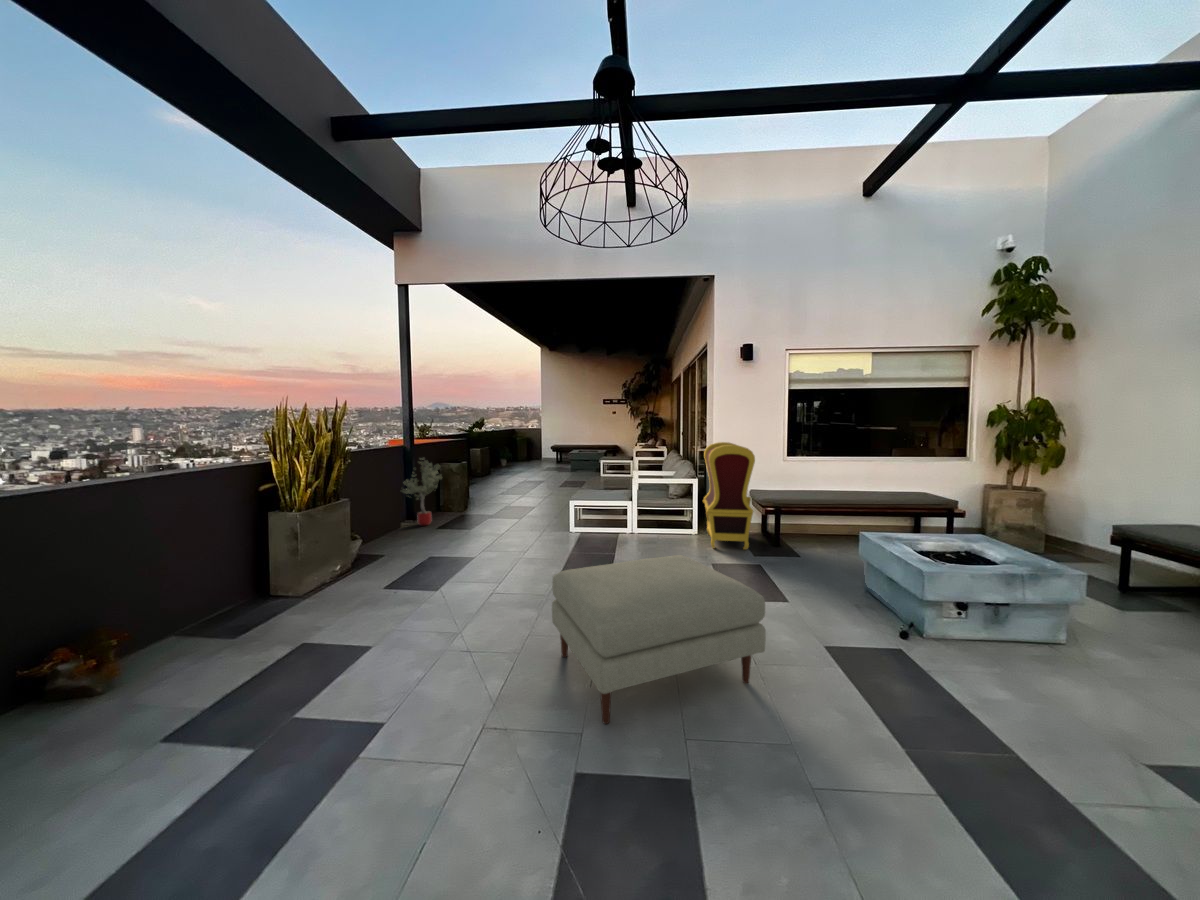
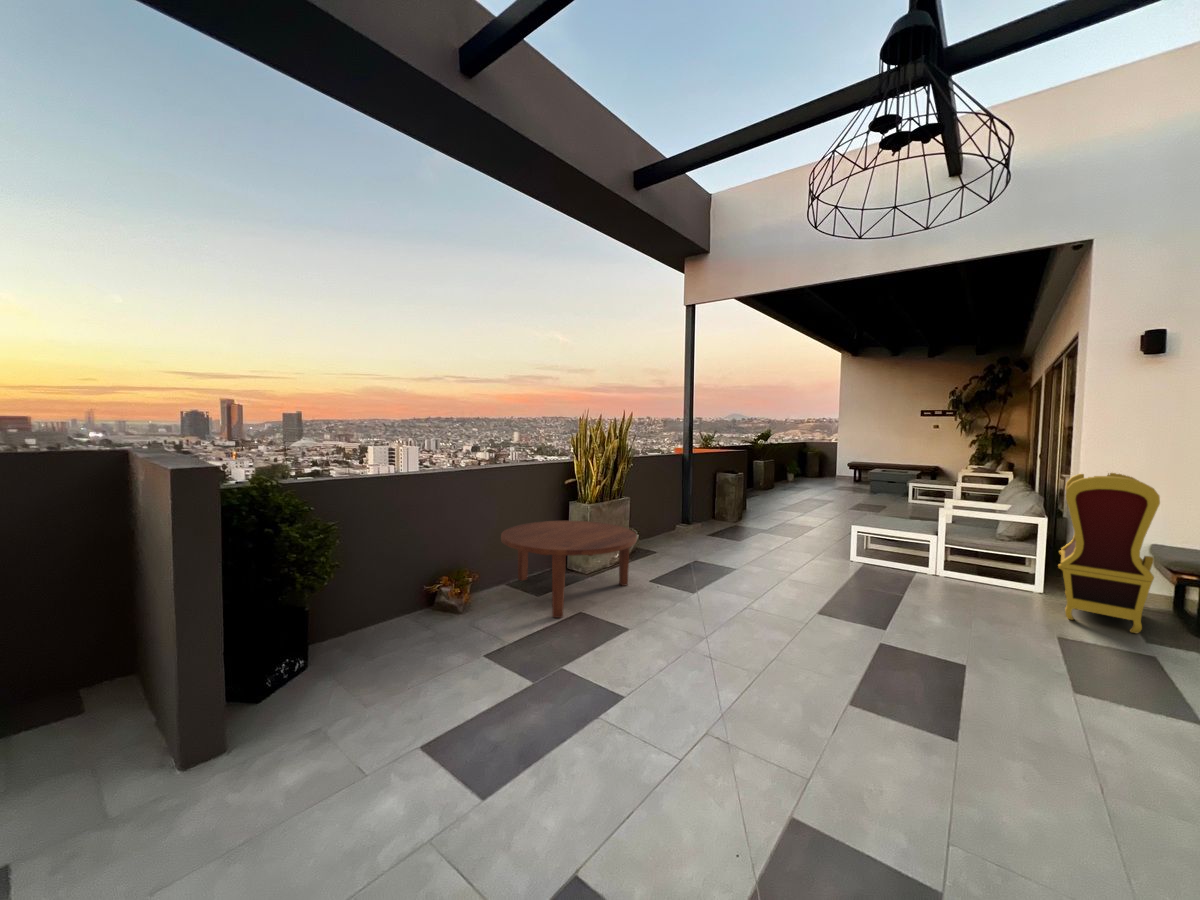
potted tree: present [401,458,442,526] -> none [675,465,715,531]
coffee table: none [123,536,359,682] -> present [501,521,637,618]
ottoman: present [552,555,766,724] -> none [801,591,1098,787]

